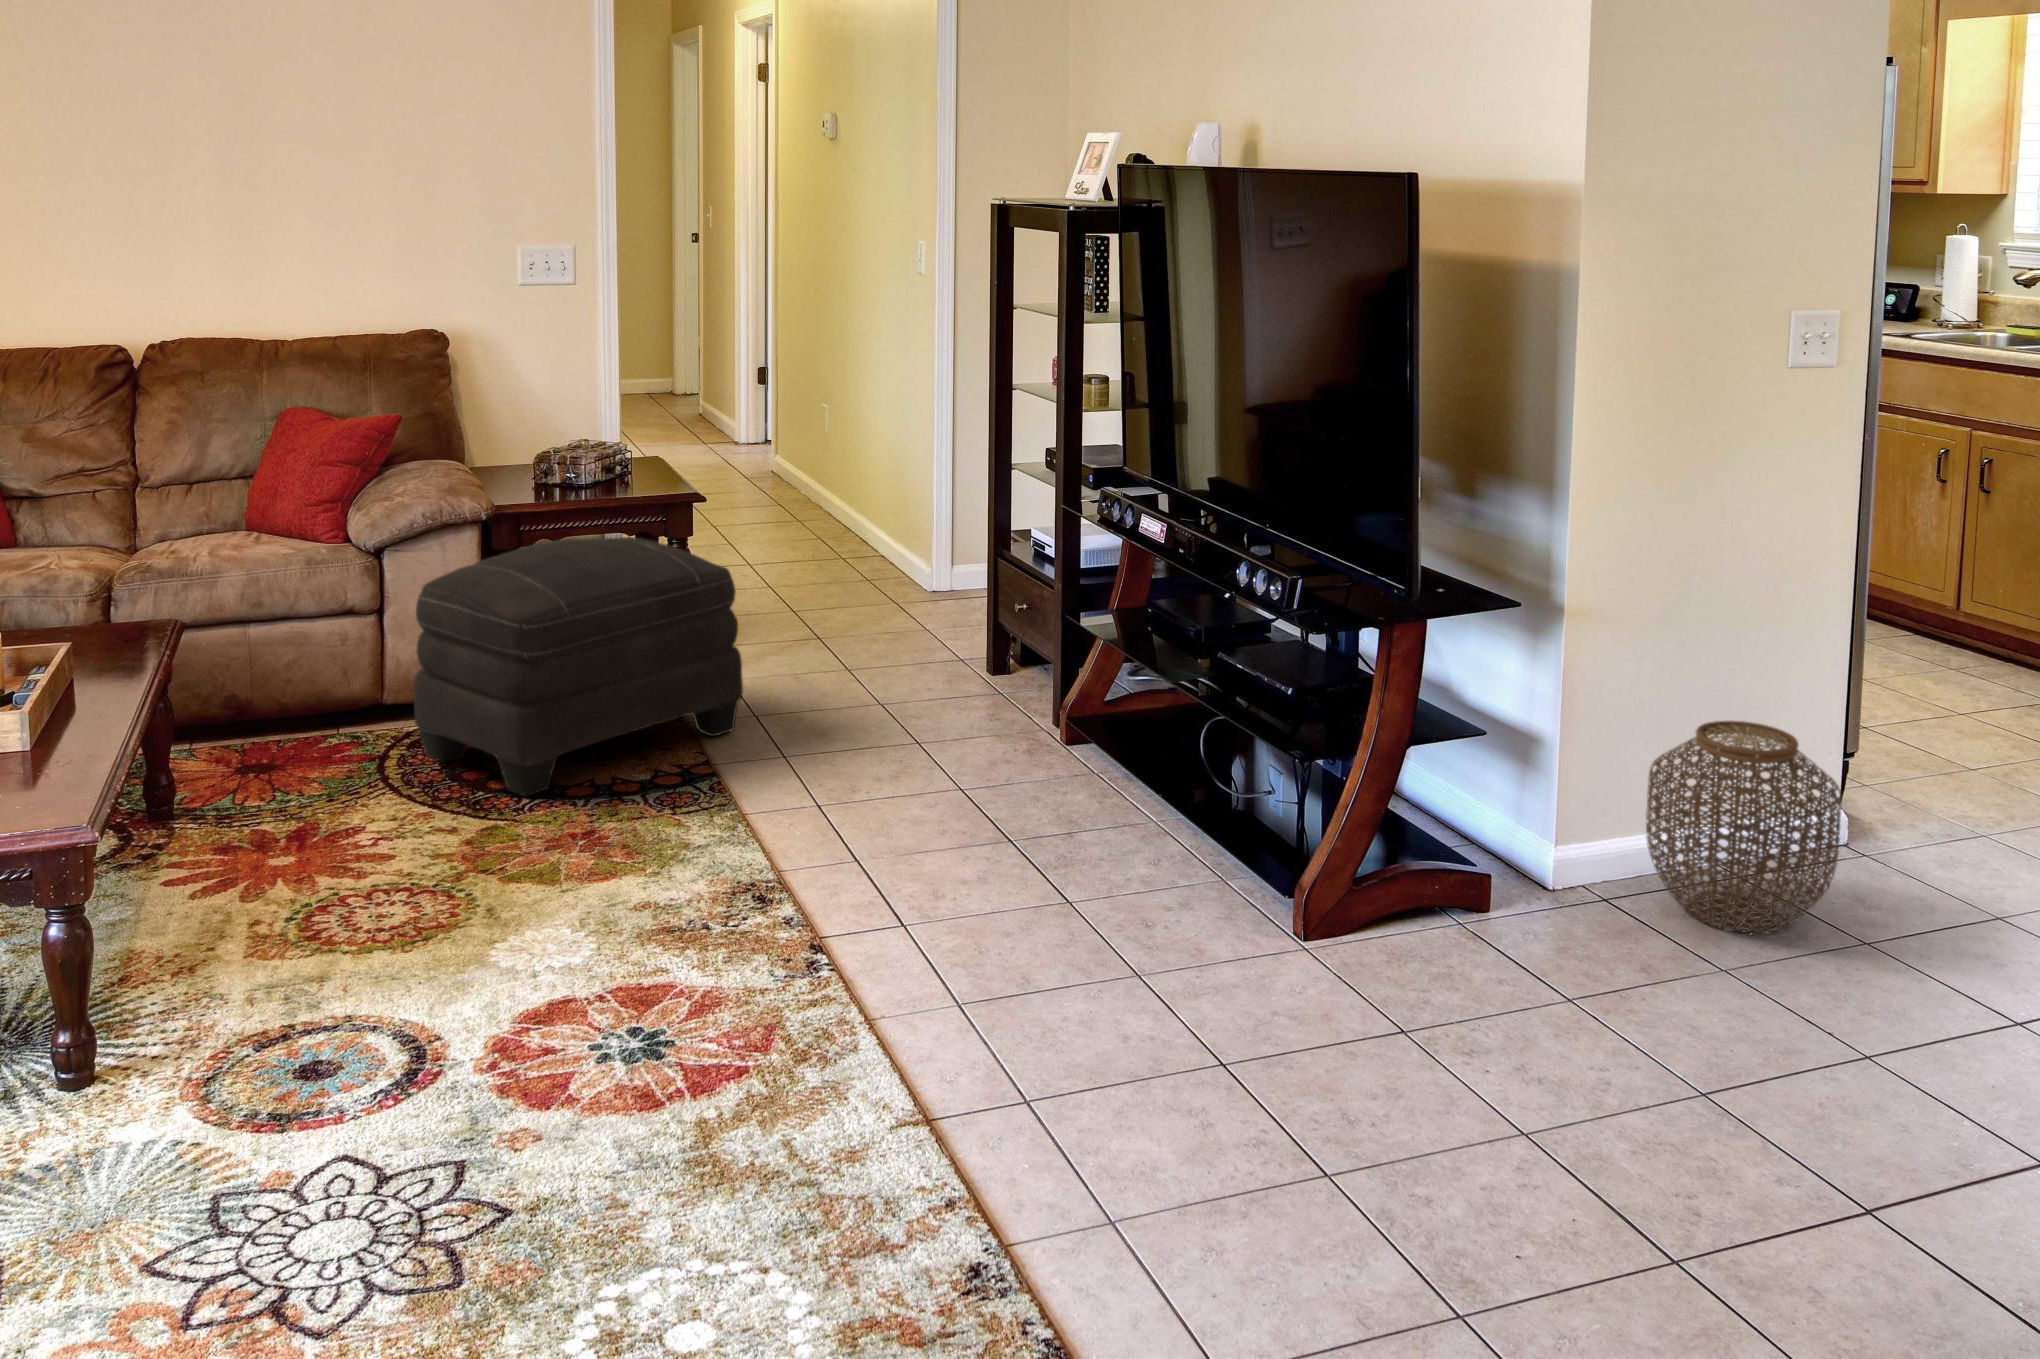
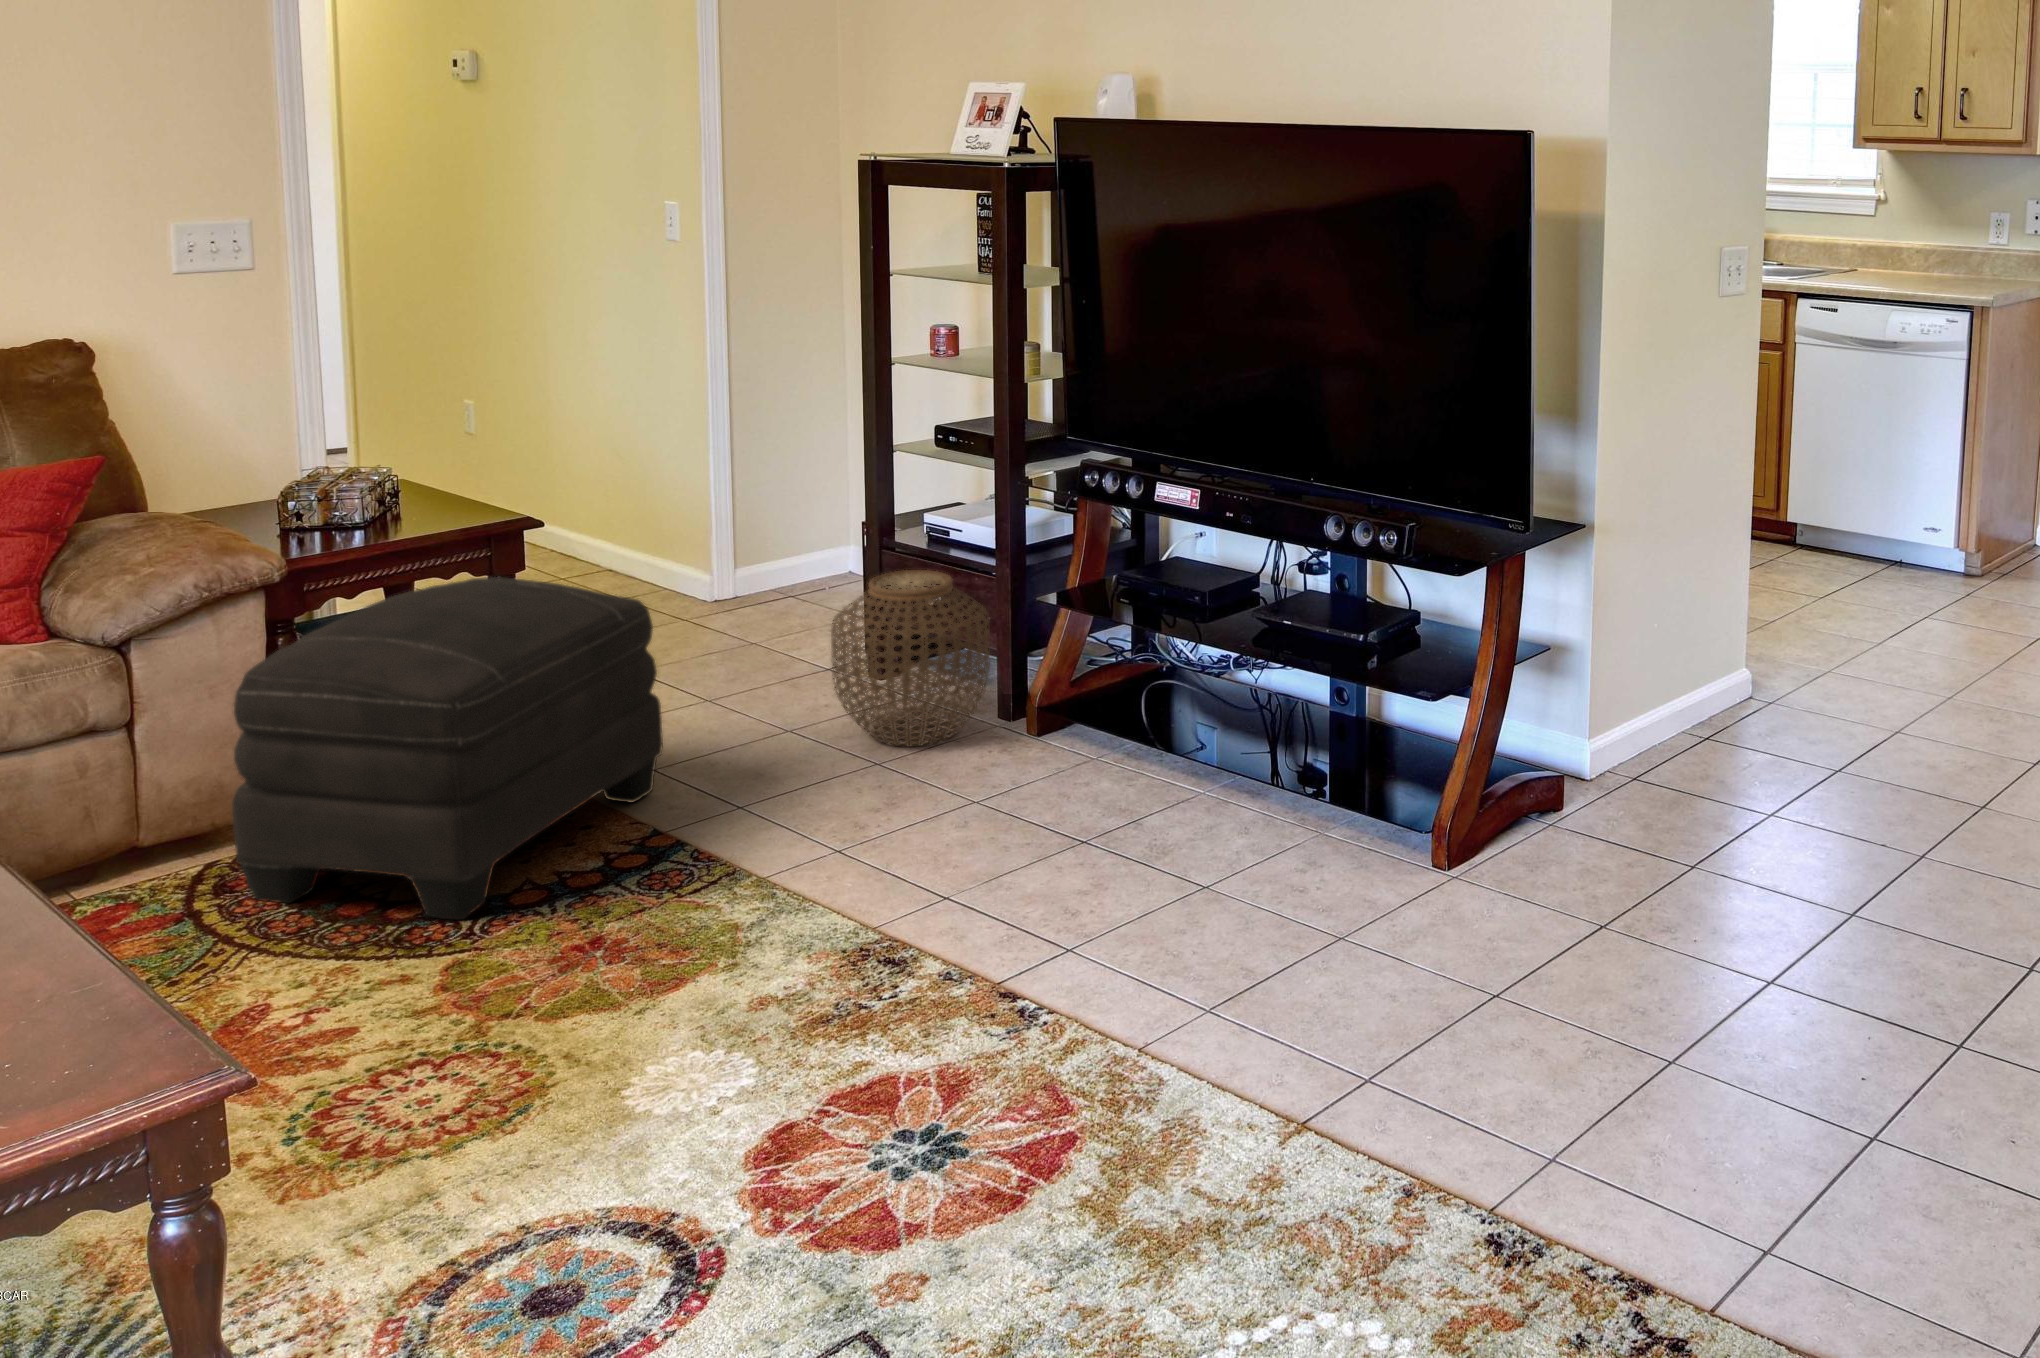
woven basket: present [1646,721,1842,933] -> present [831,570,990,746]

